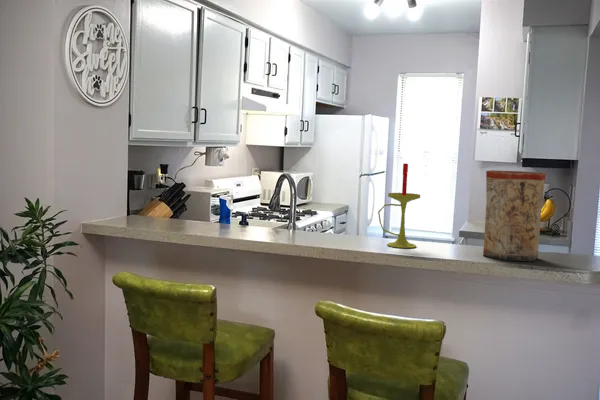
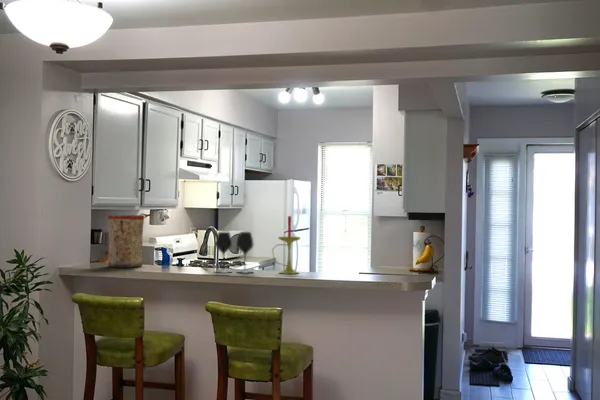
vase: present [483,170,546,262] -> present [108,215,144,268]
wine glass: none [295,183,352,244] -> present [216,232,253,273]

